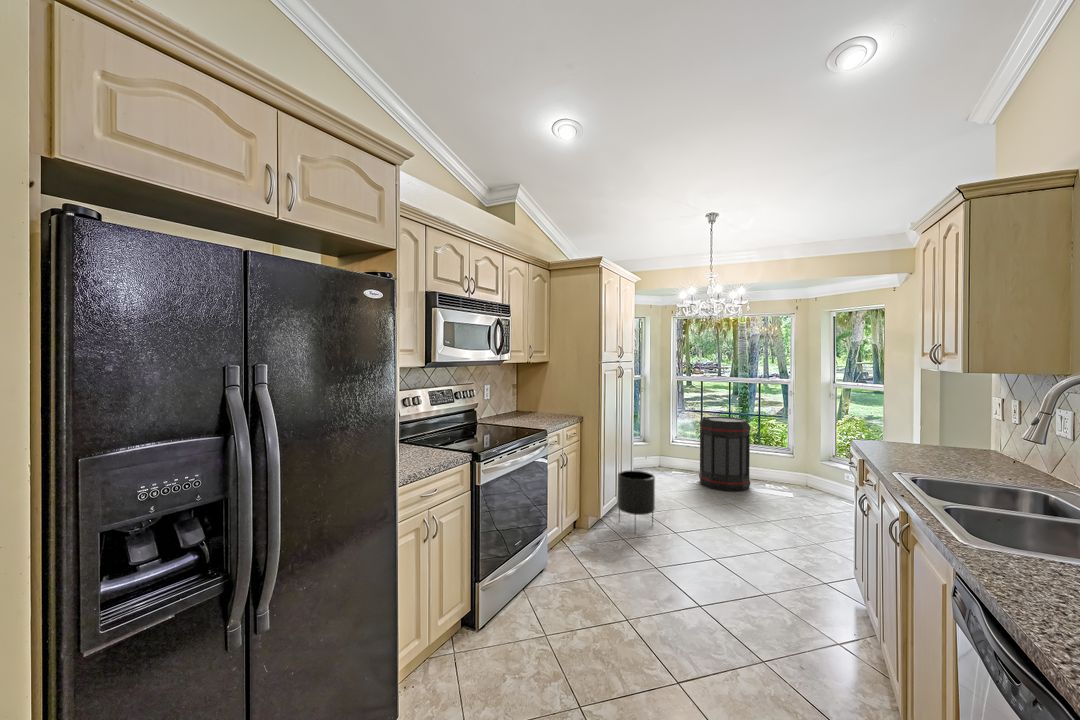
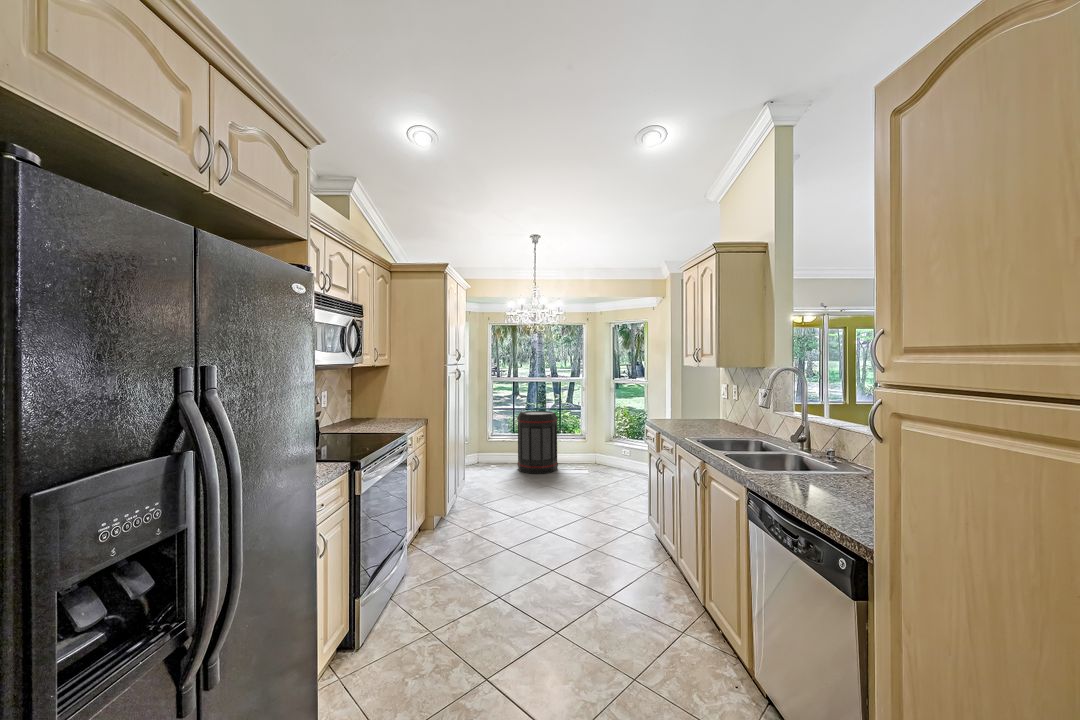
planter: present [617,471,655,523] -> none [461,465,495,524]

